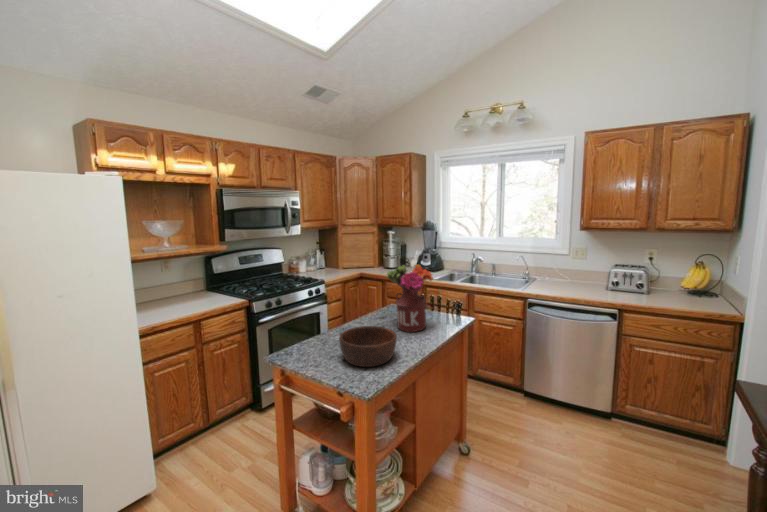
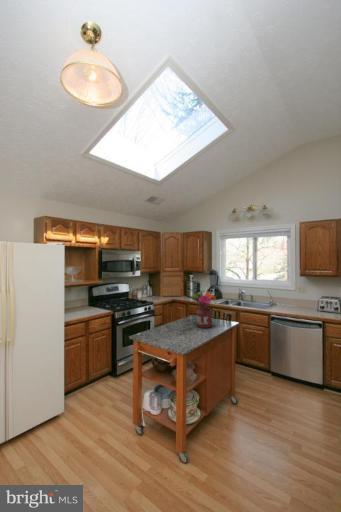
wooden bowl: present [339,326,397,367] -> none [168,322,197,342]

